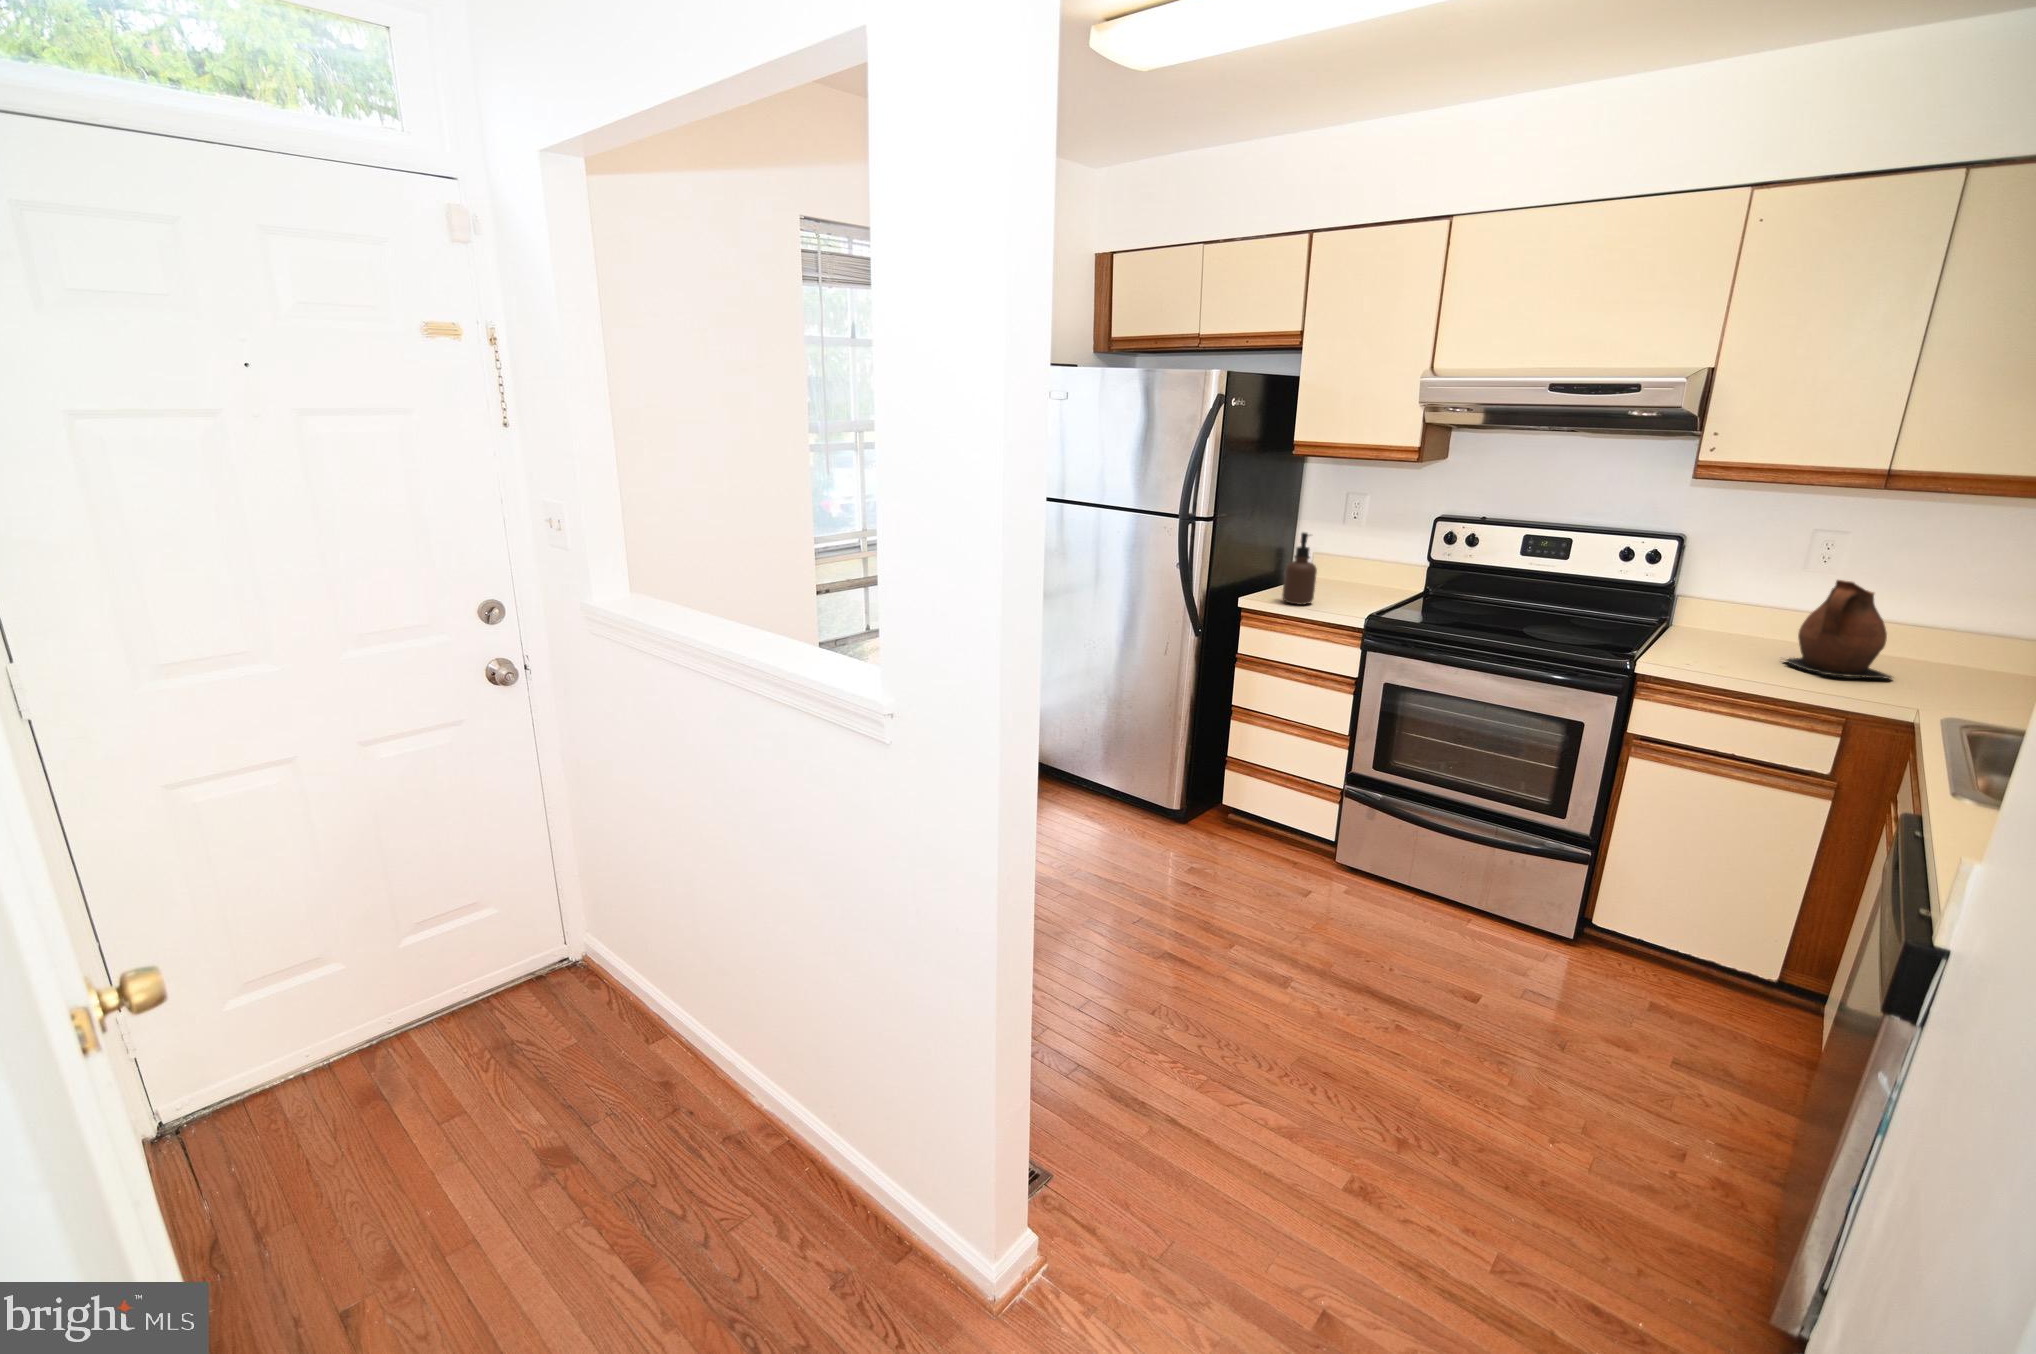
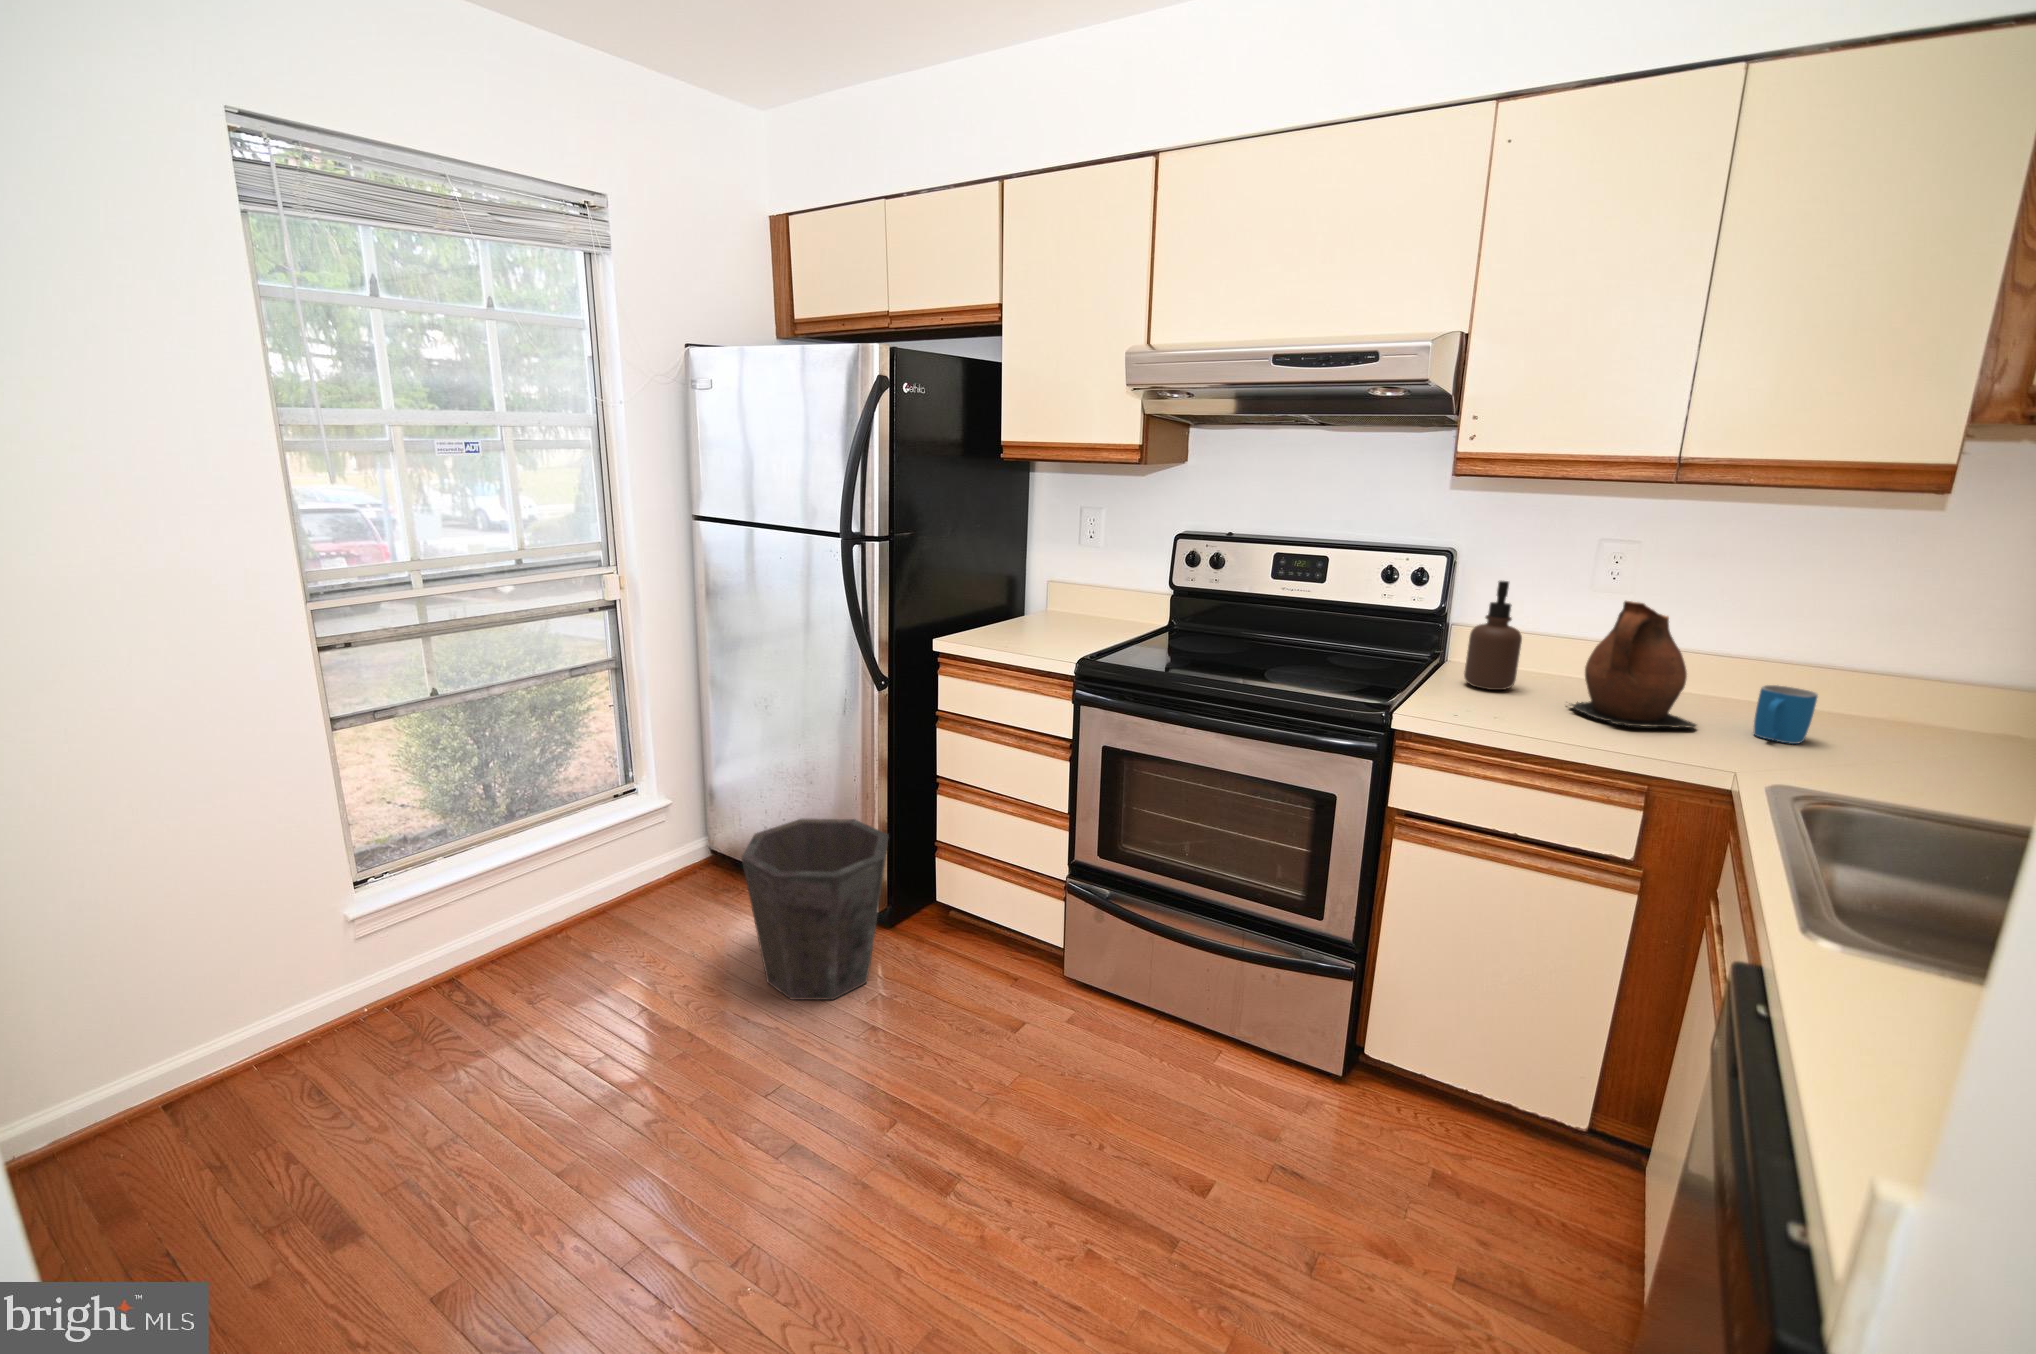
soap dispenser: present [1282,533,1317,605] -> present [1464,581,1522,690]
mug: none [1942,647,2000,693] -> present [1754,685,1818,744]
waste bin: none [1099,733,1204,865] -> present [742,819,889,1000]

